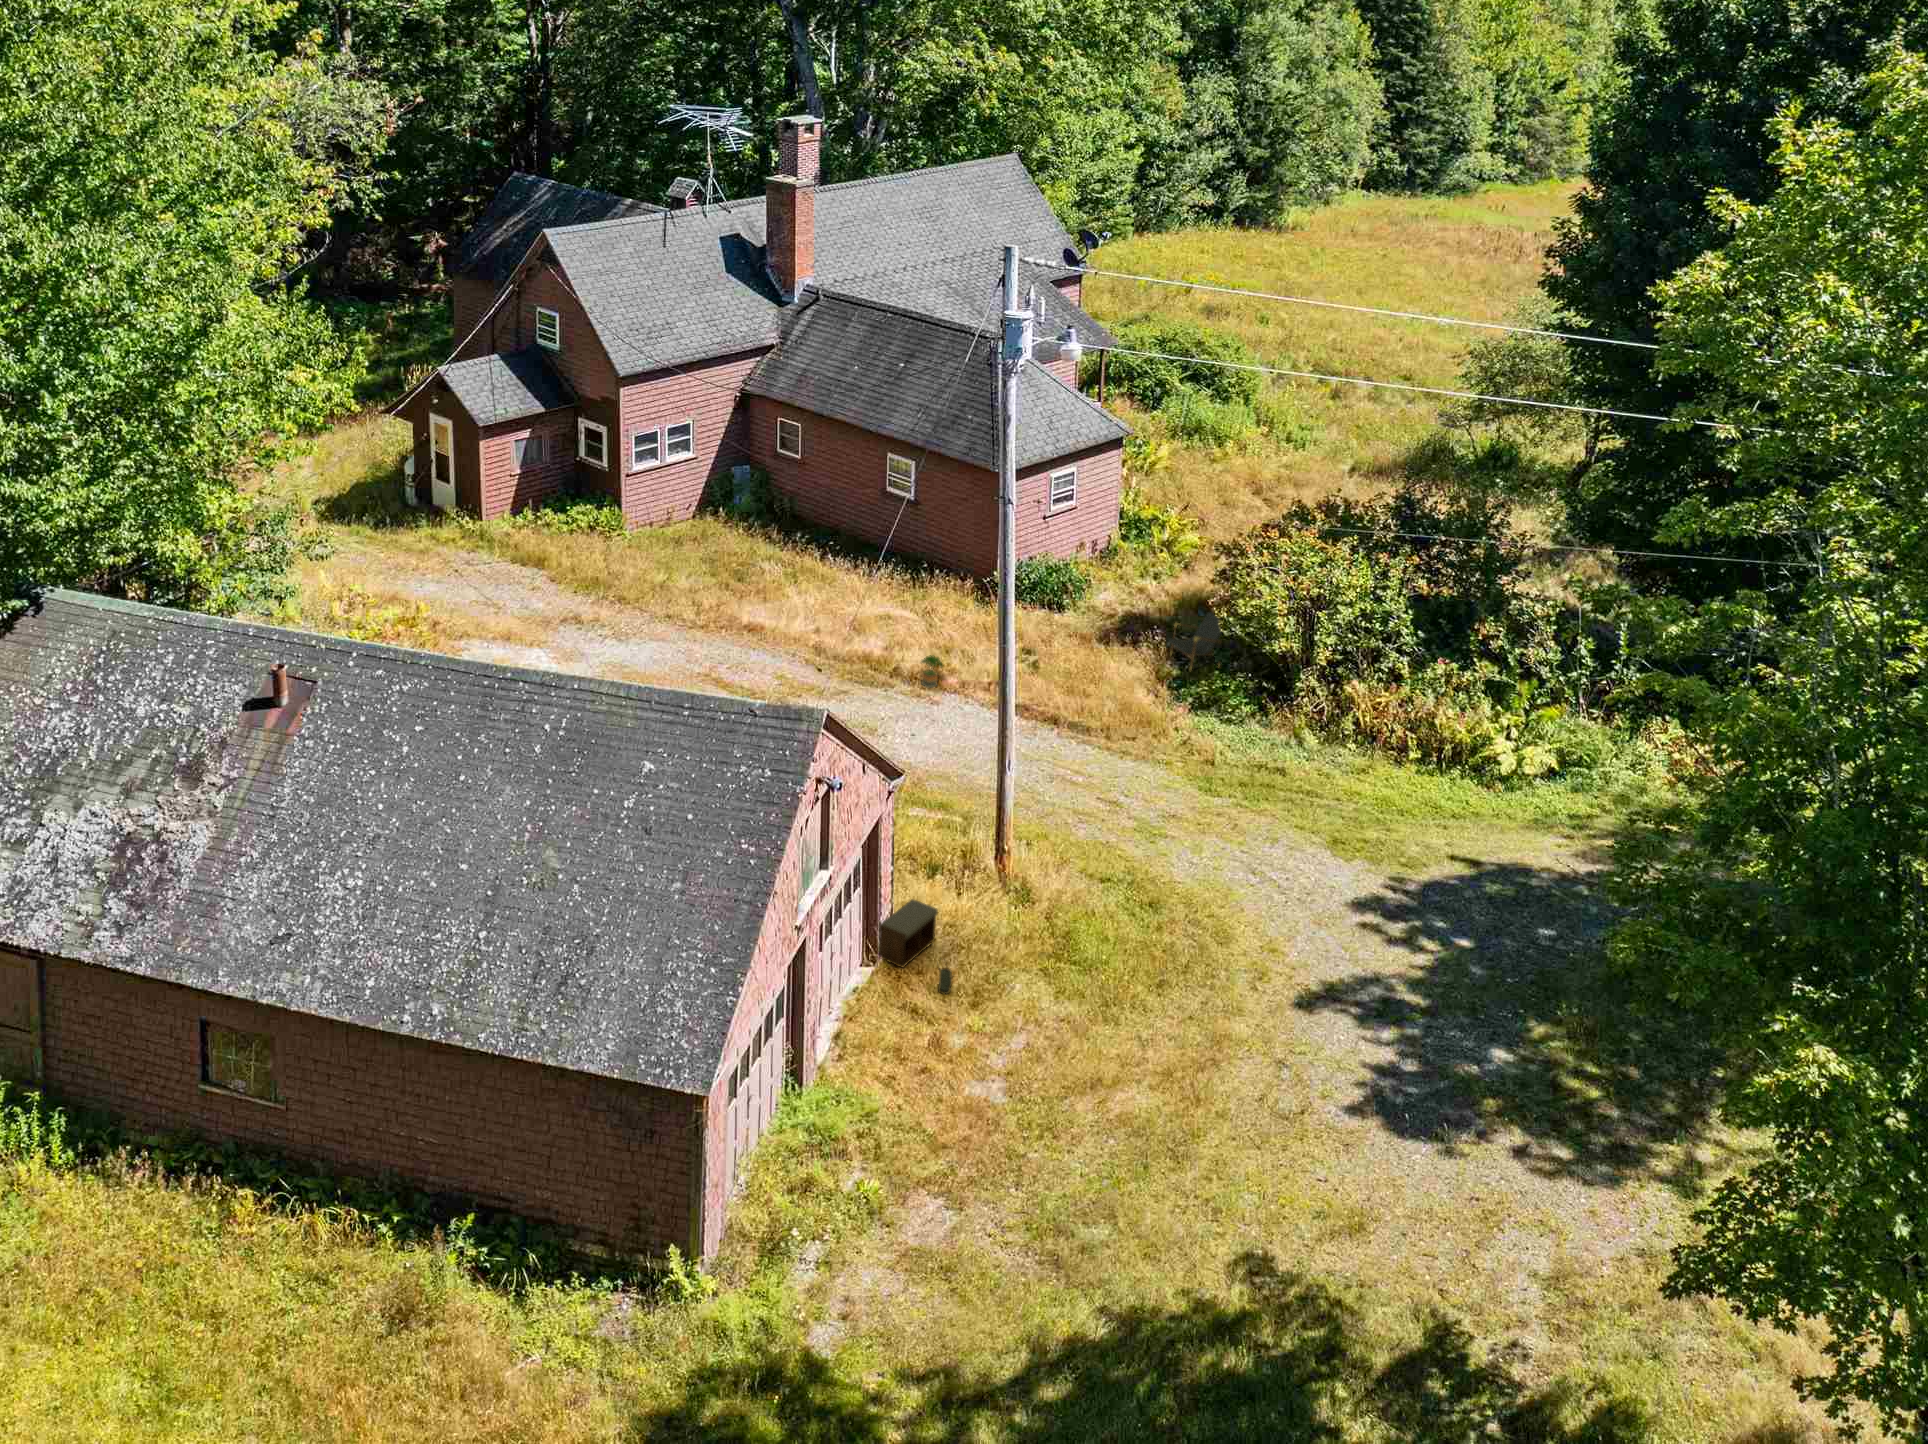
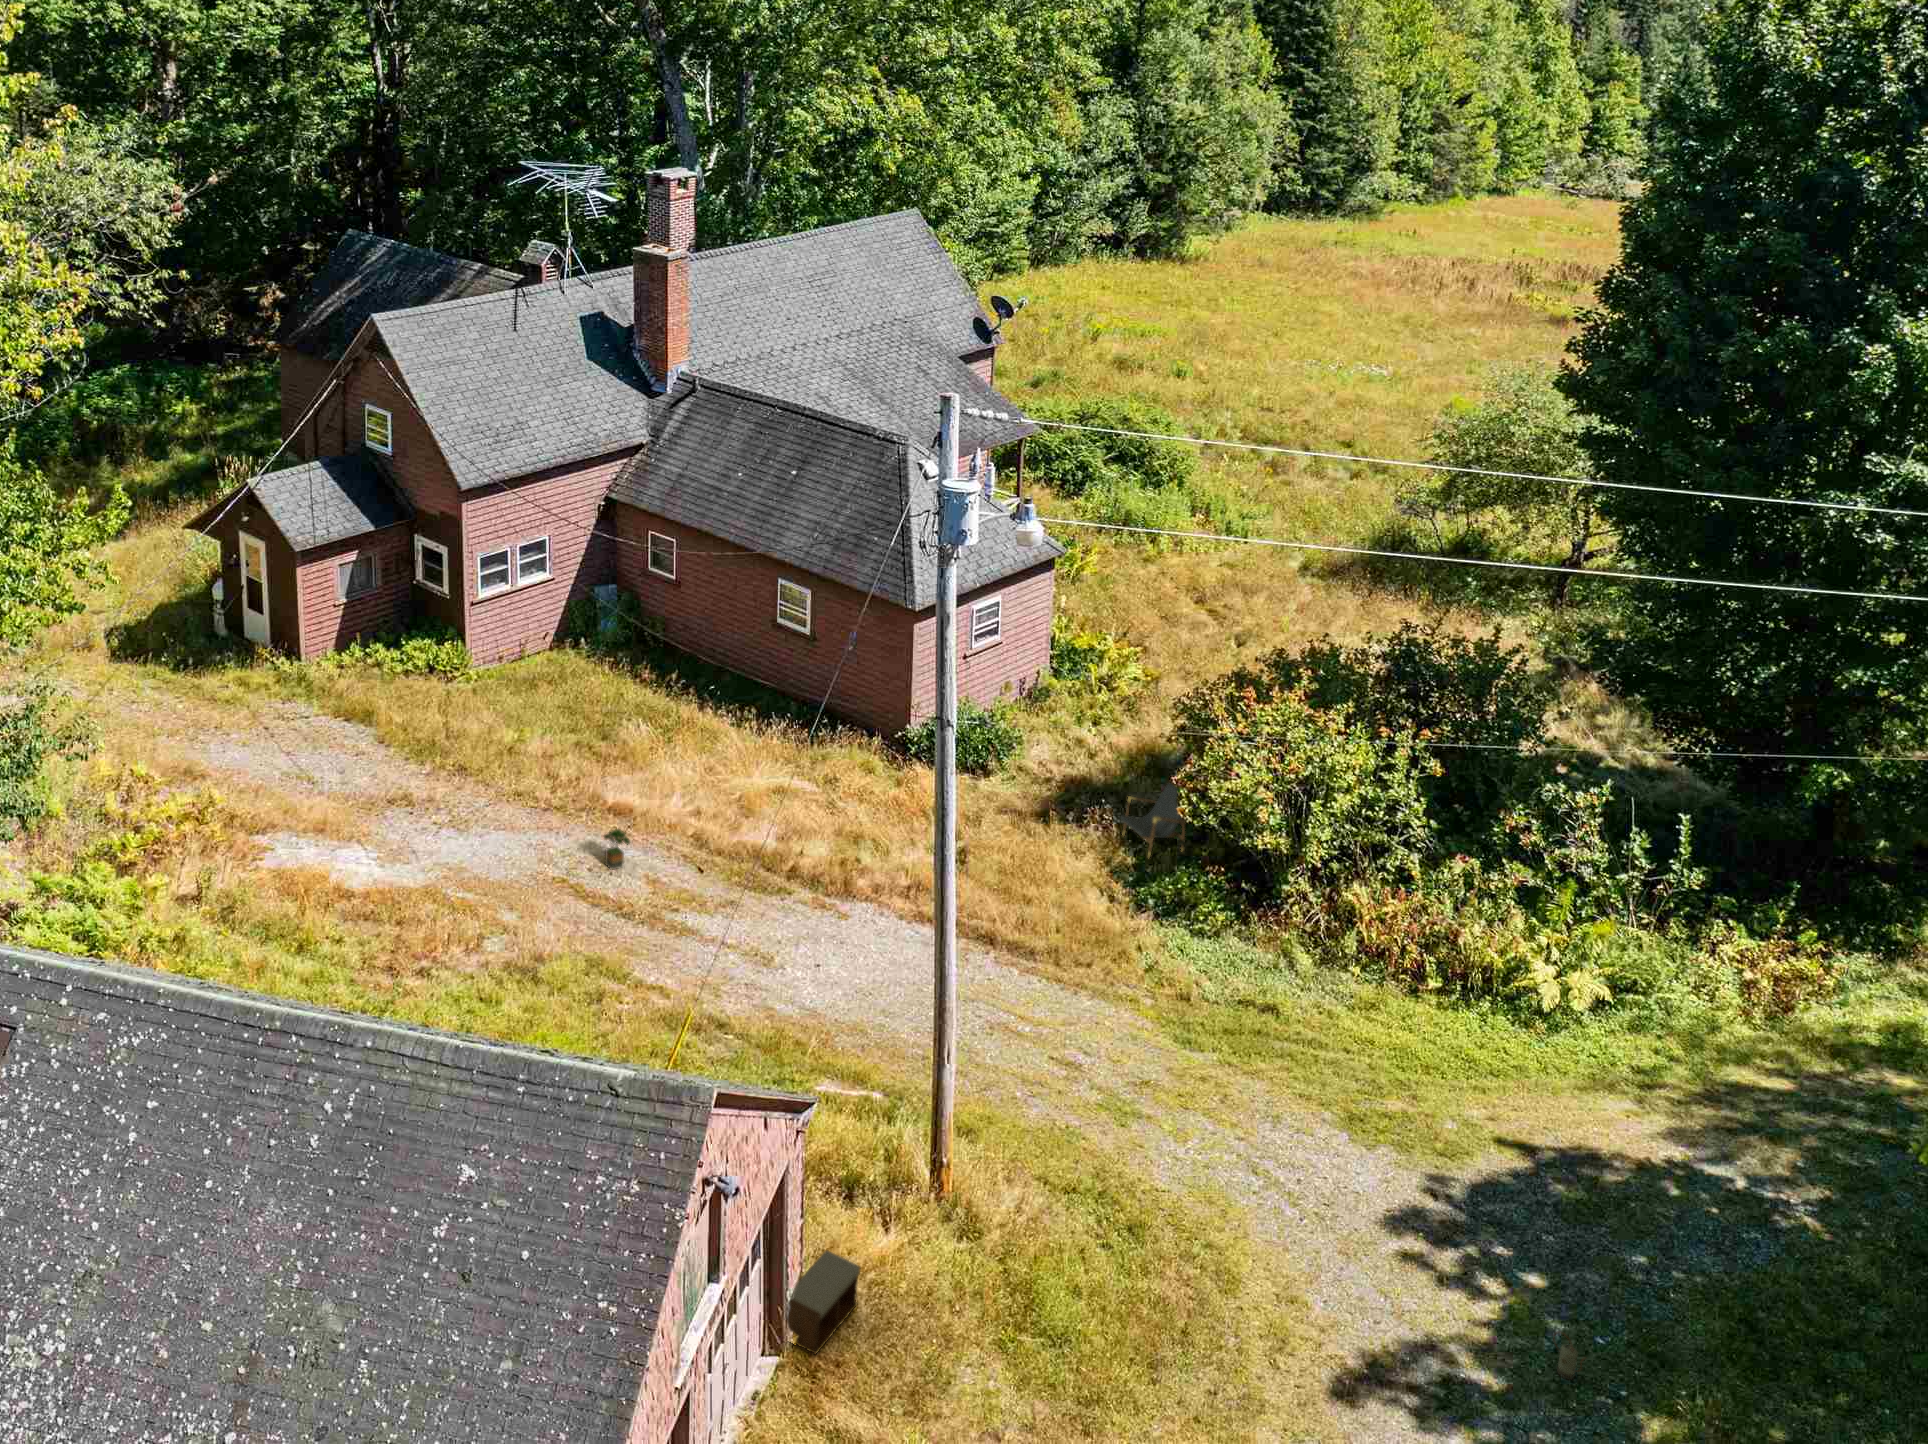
potted tree: present [922,655,943,688] -> present [604,829,630,870]
watering can: present [938,967,954,994] -> present [1555,1332,1585,1380]

